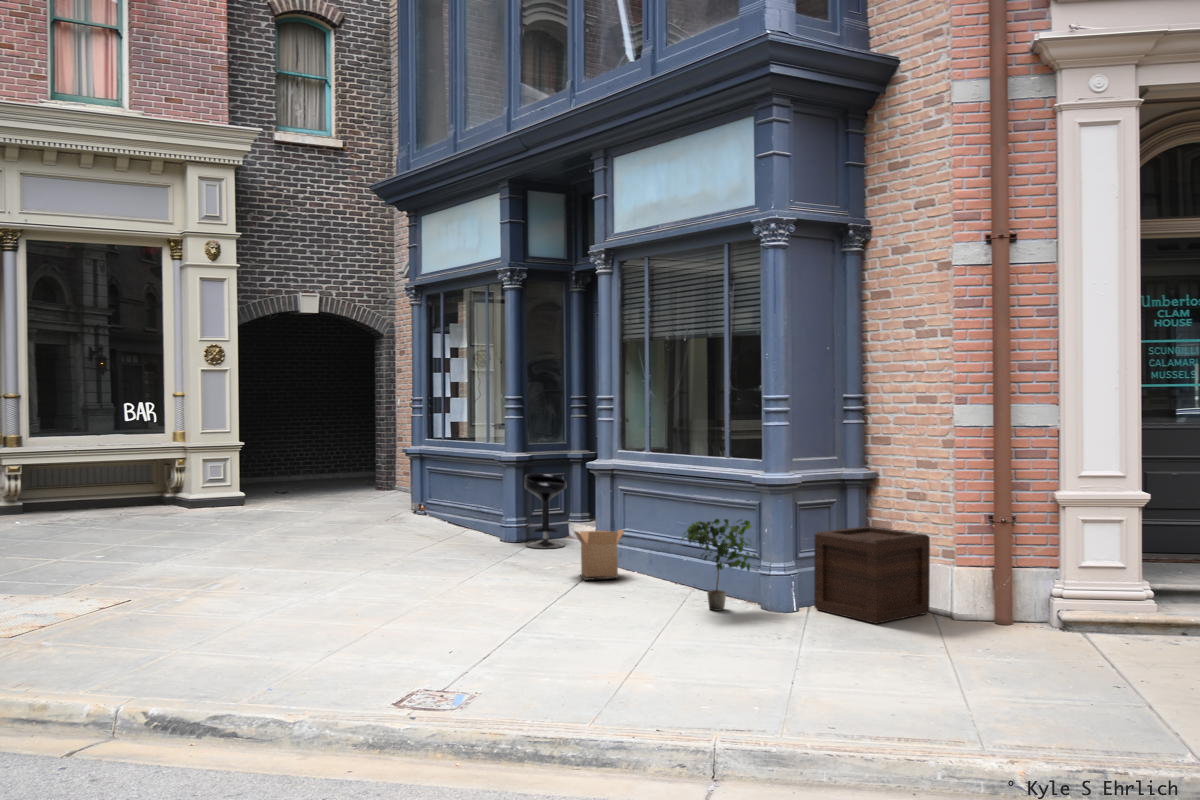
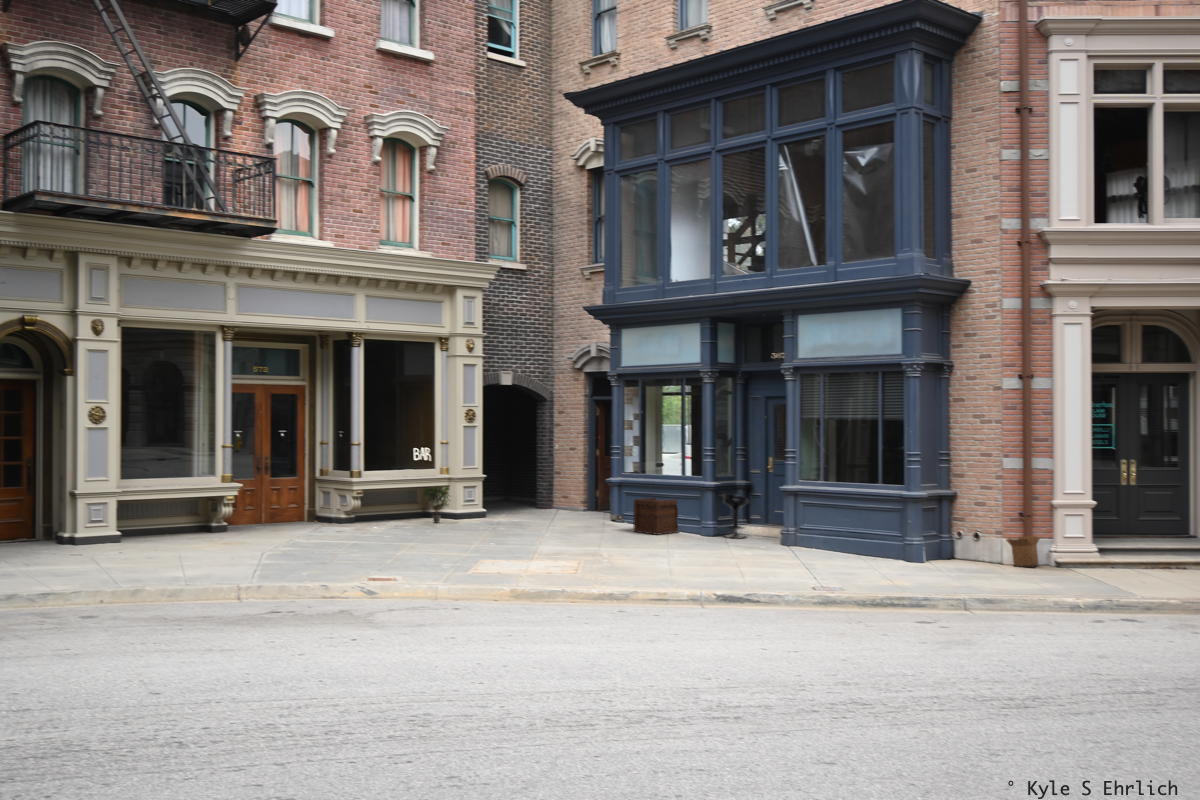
potted plant: present [681,519,757,611] -> present [424,487,449,523]
wooden crate: present [814,526,930,624] -> present [633,498,679,535]
cardboard box: present [574,530,624,580] -> present [1006,536,1040,567]

